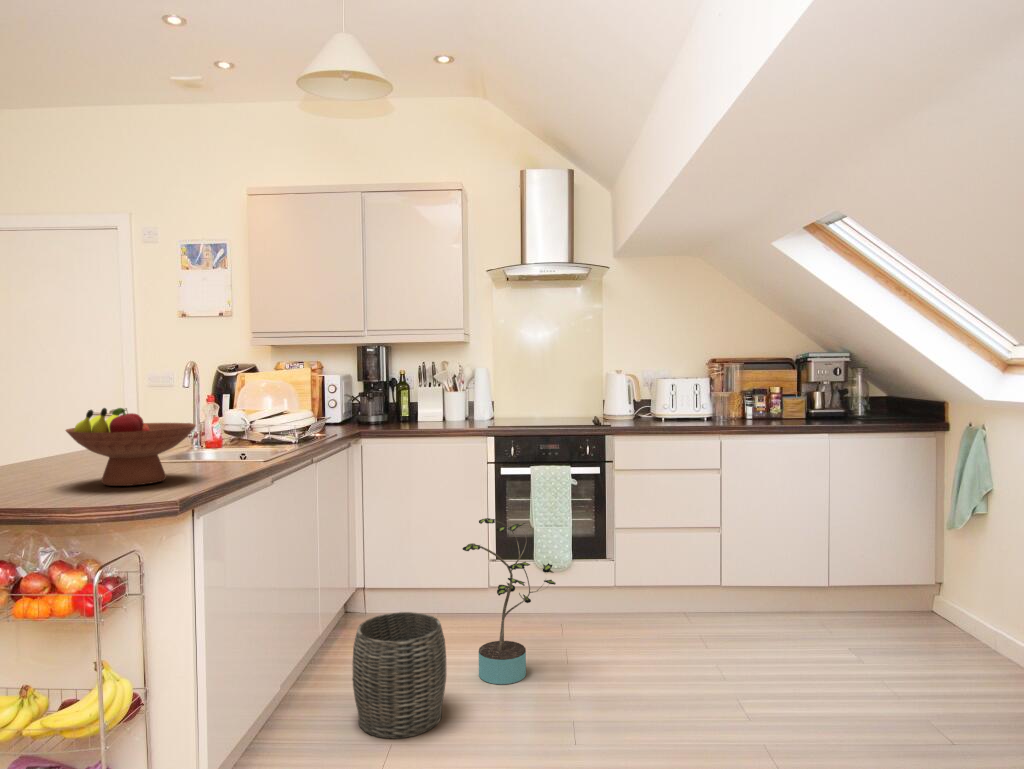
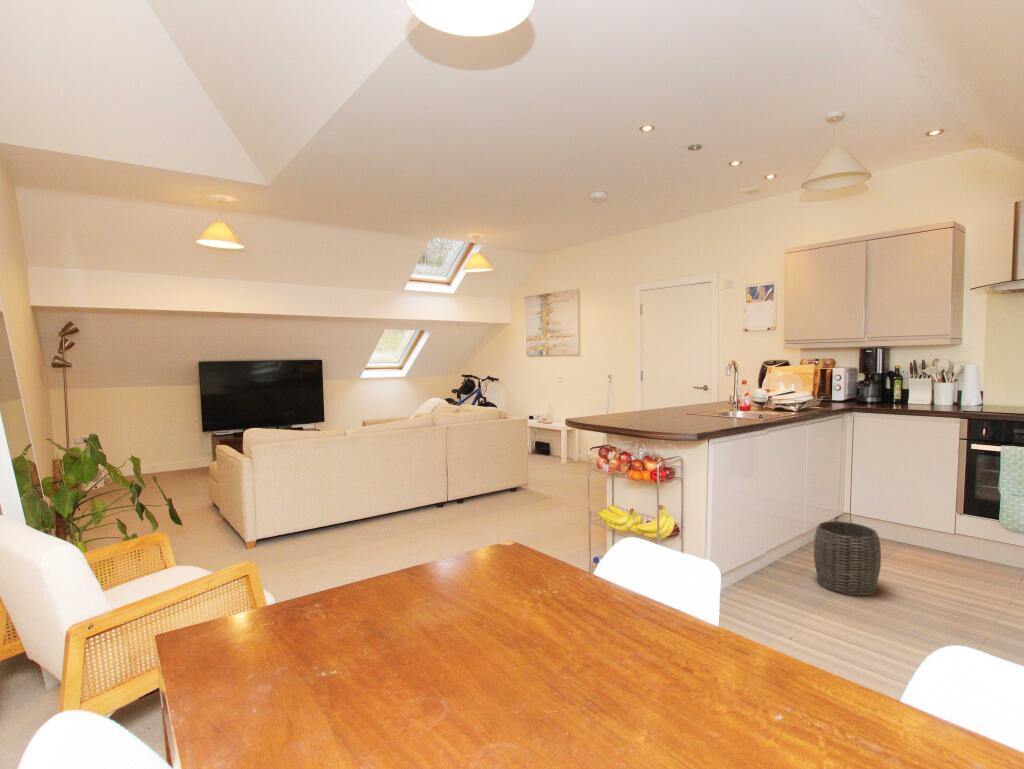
fruit bowl: present [66,408,196,486] -> none [668,388,725,424]
potted plant: present [463,518,556,684] -> none [904,476,990,595]

